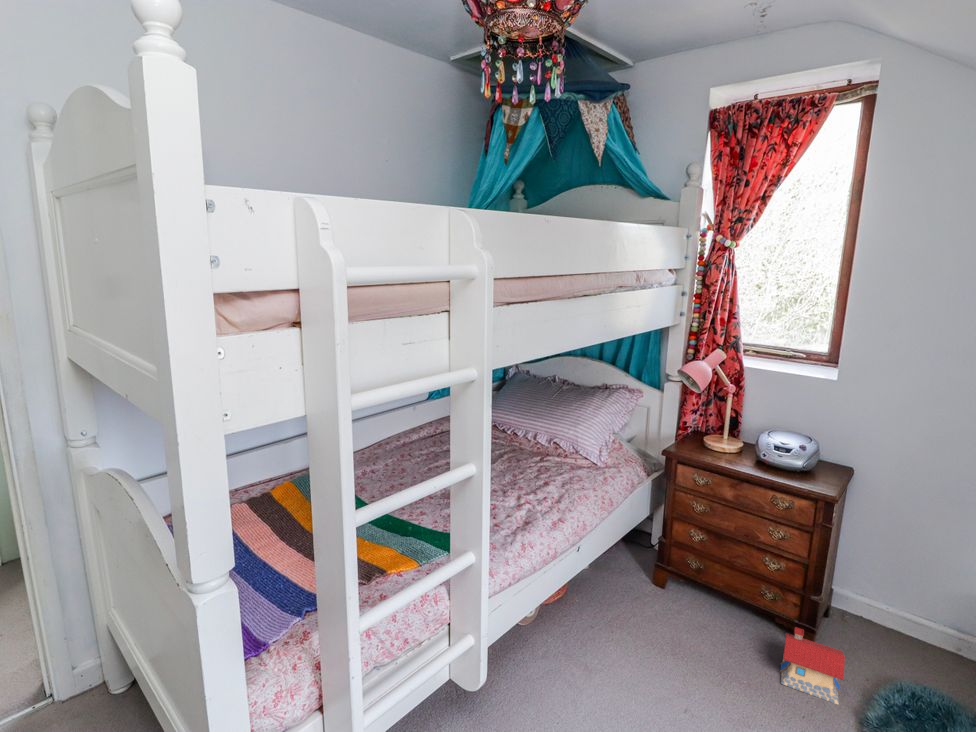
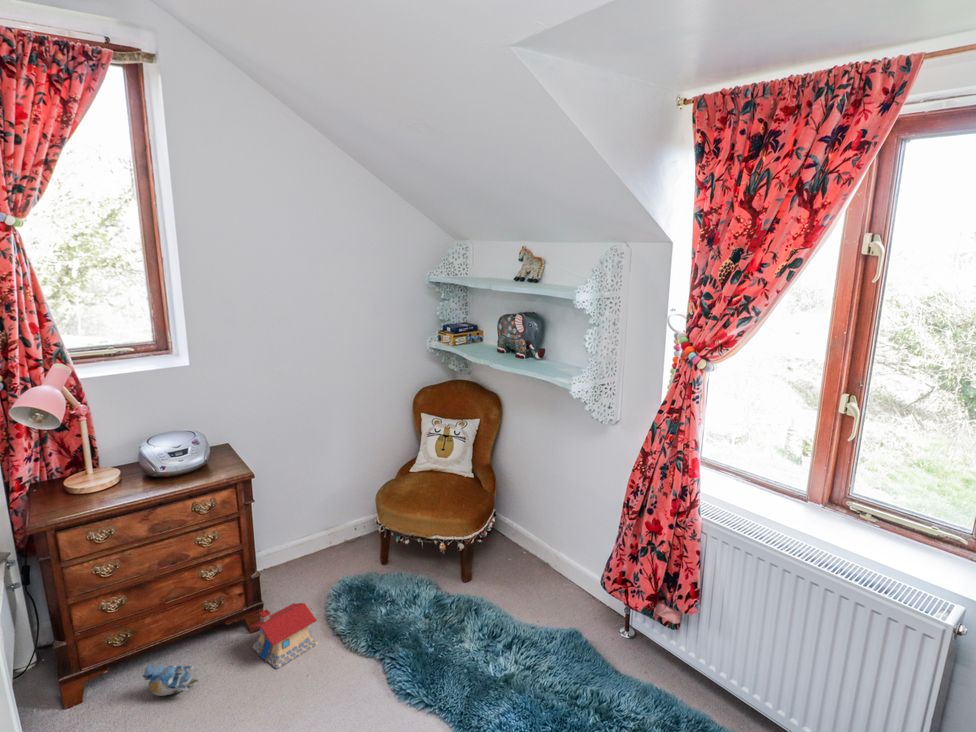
plush toy: none [693,595,729,637] -> present [143,664,198,696]

